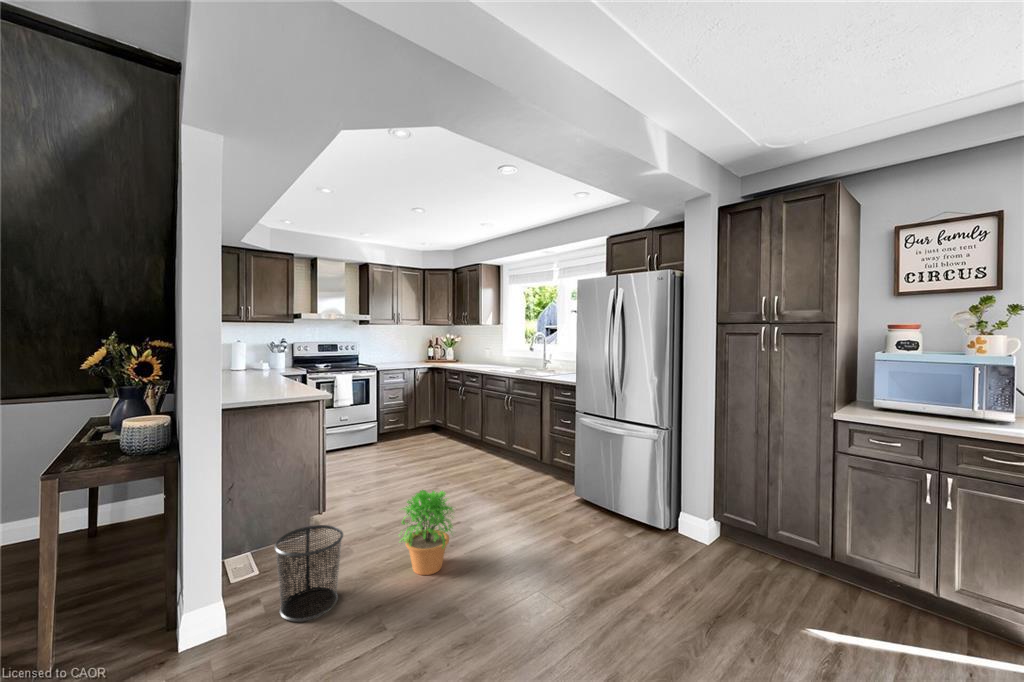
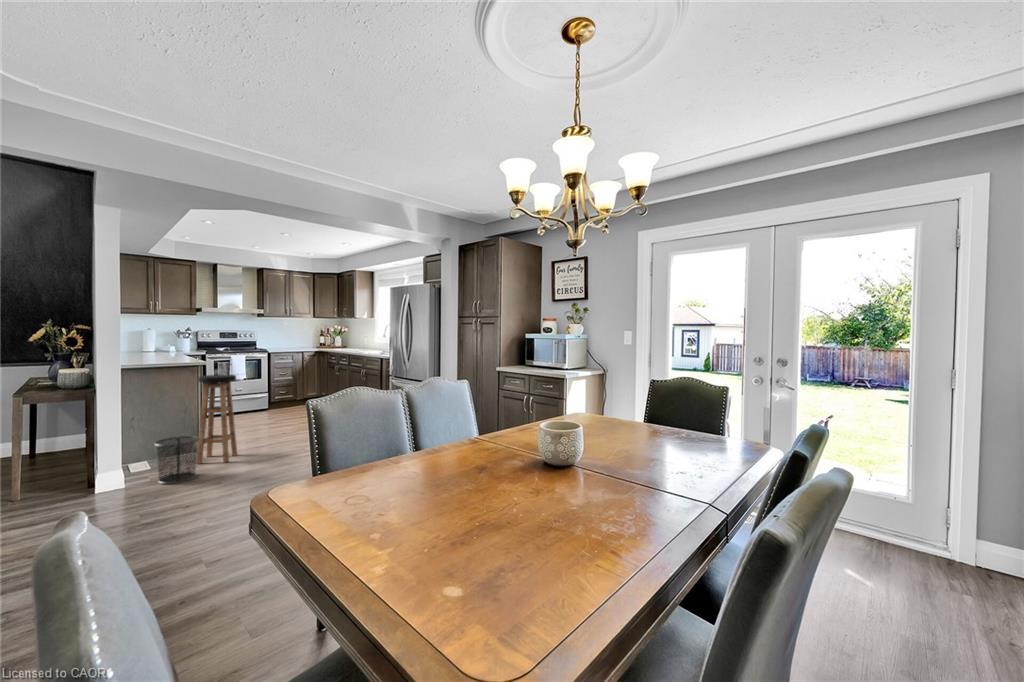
bar stool: none [327,414,381,561] -> present [196,375,237,464]
potted plant: present [399,490,453,575] -> none [241,417,281,468]

